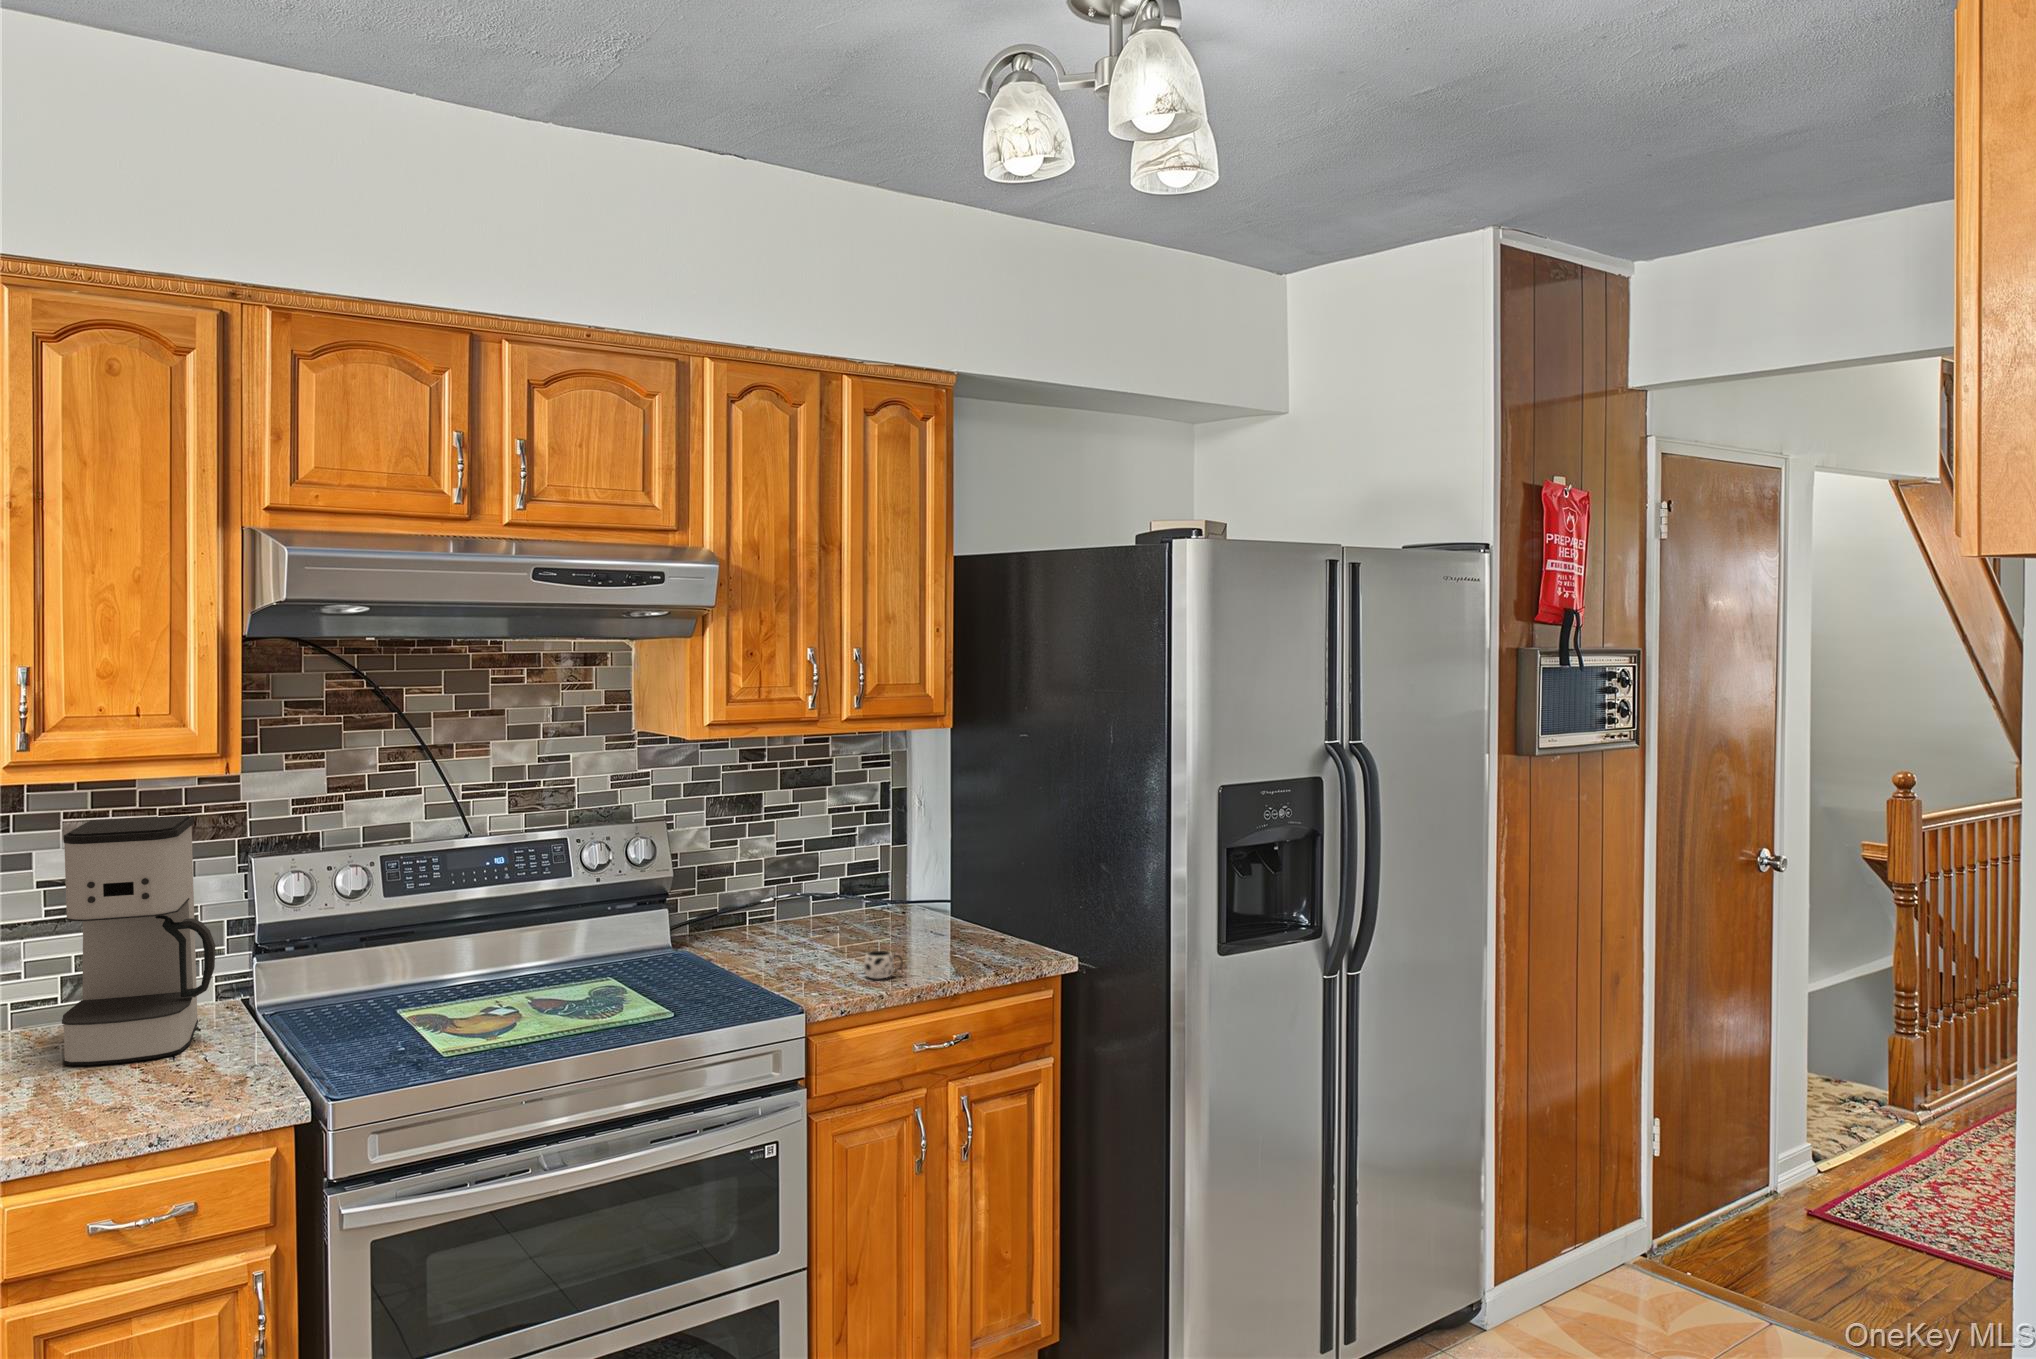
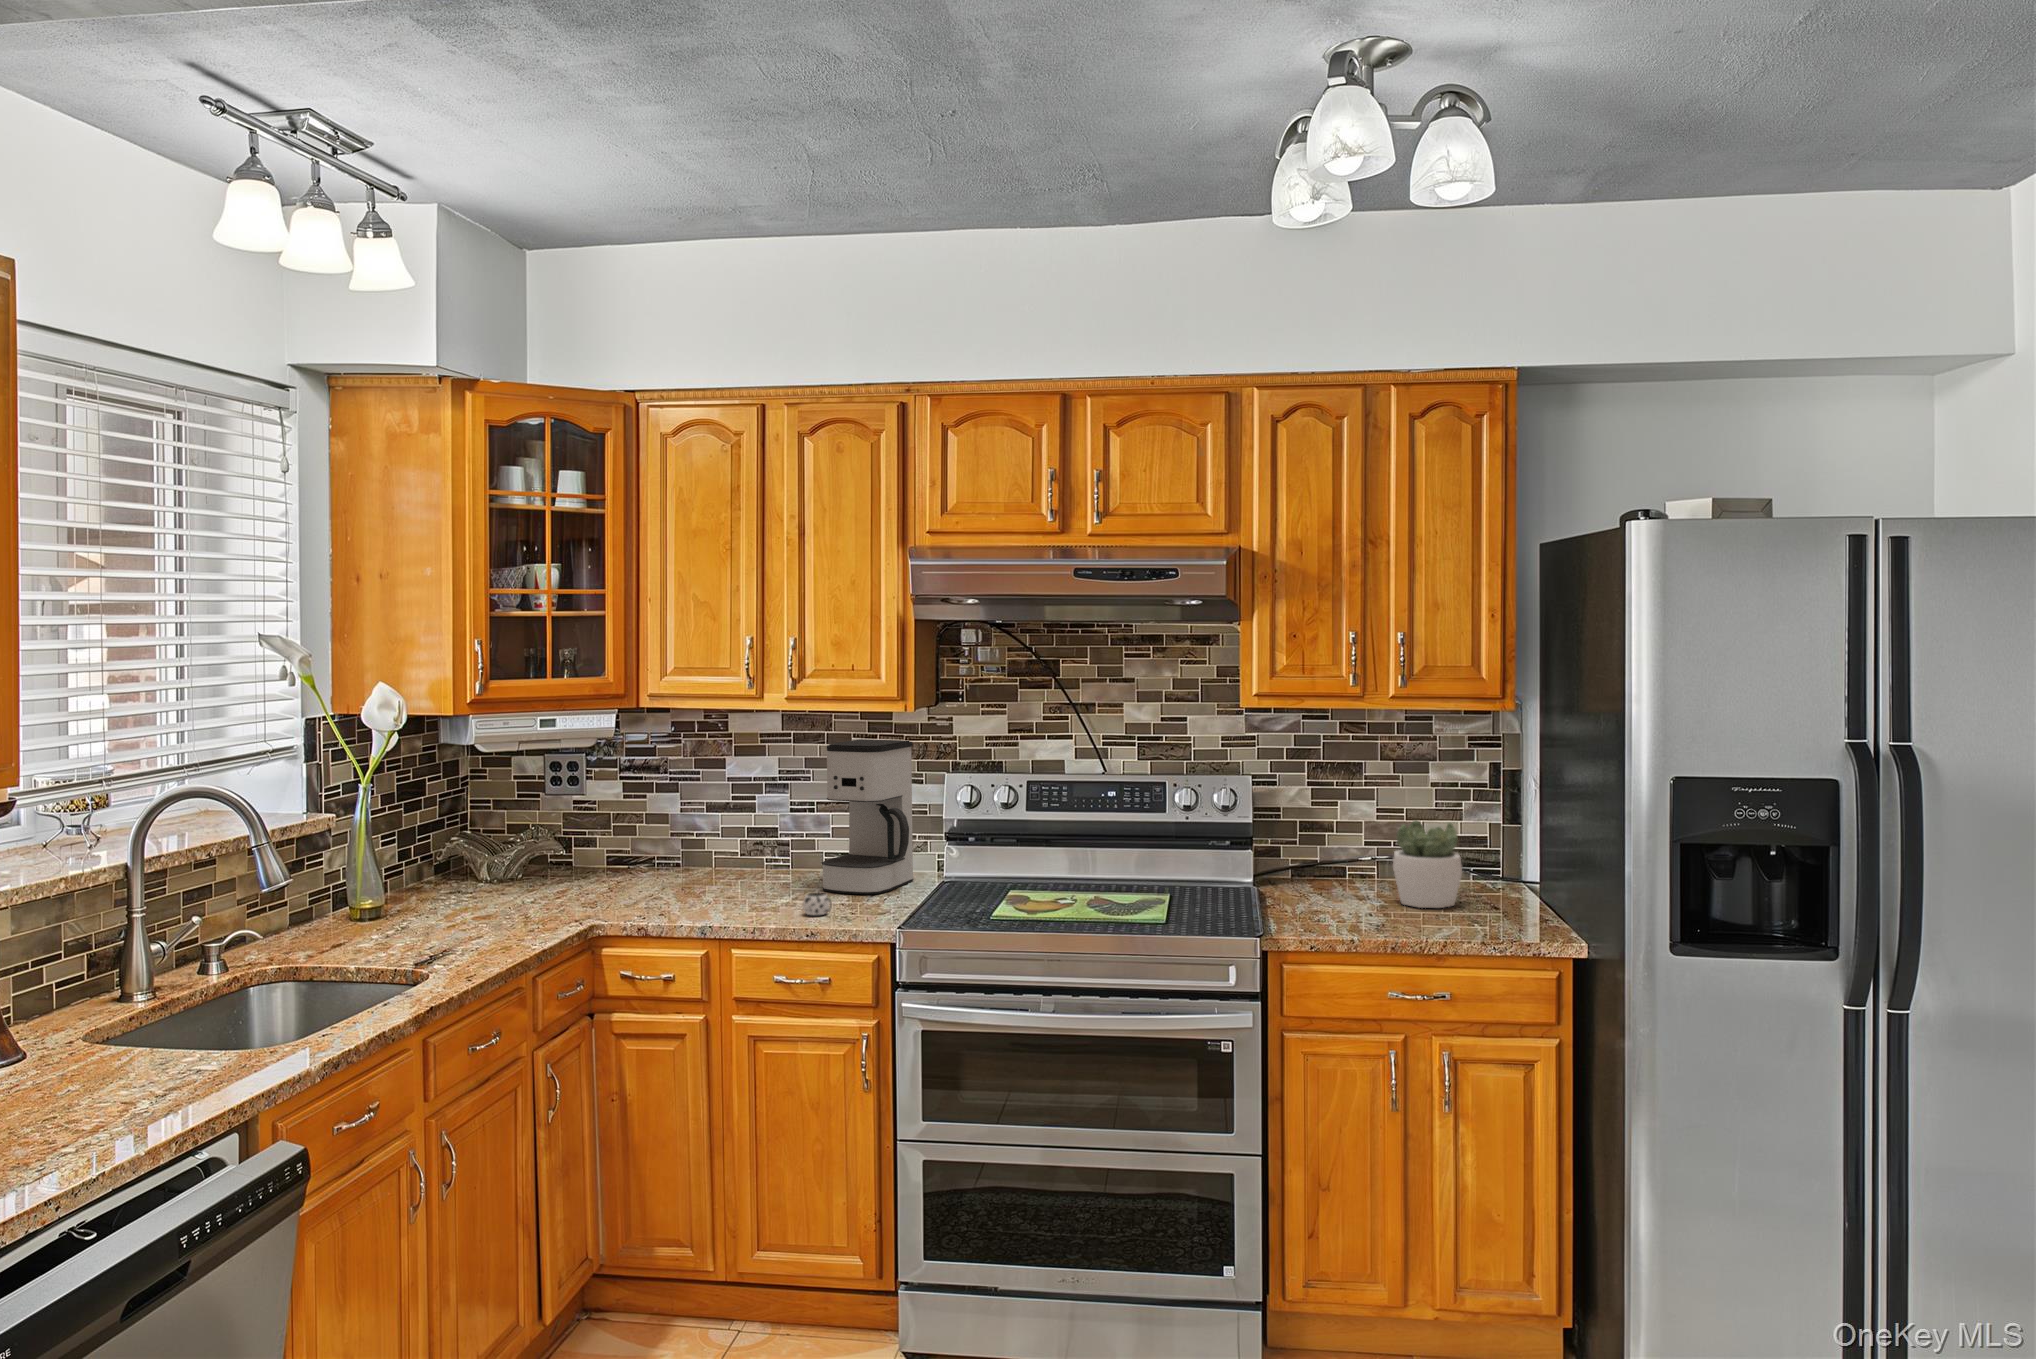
succulent plant: none [834,851,911,946] -> present [1393,821,1462,908]
mug: present [840,951,903,979] -> present [802,893,832,915]

